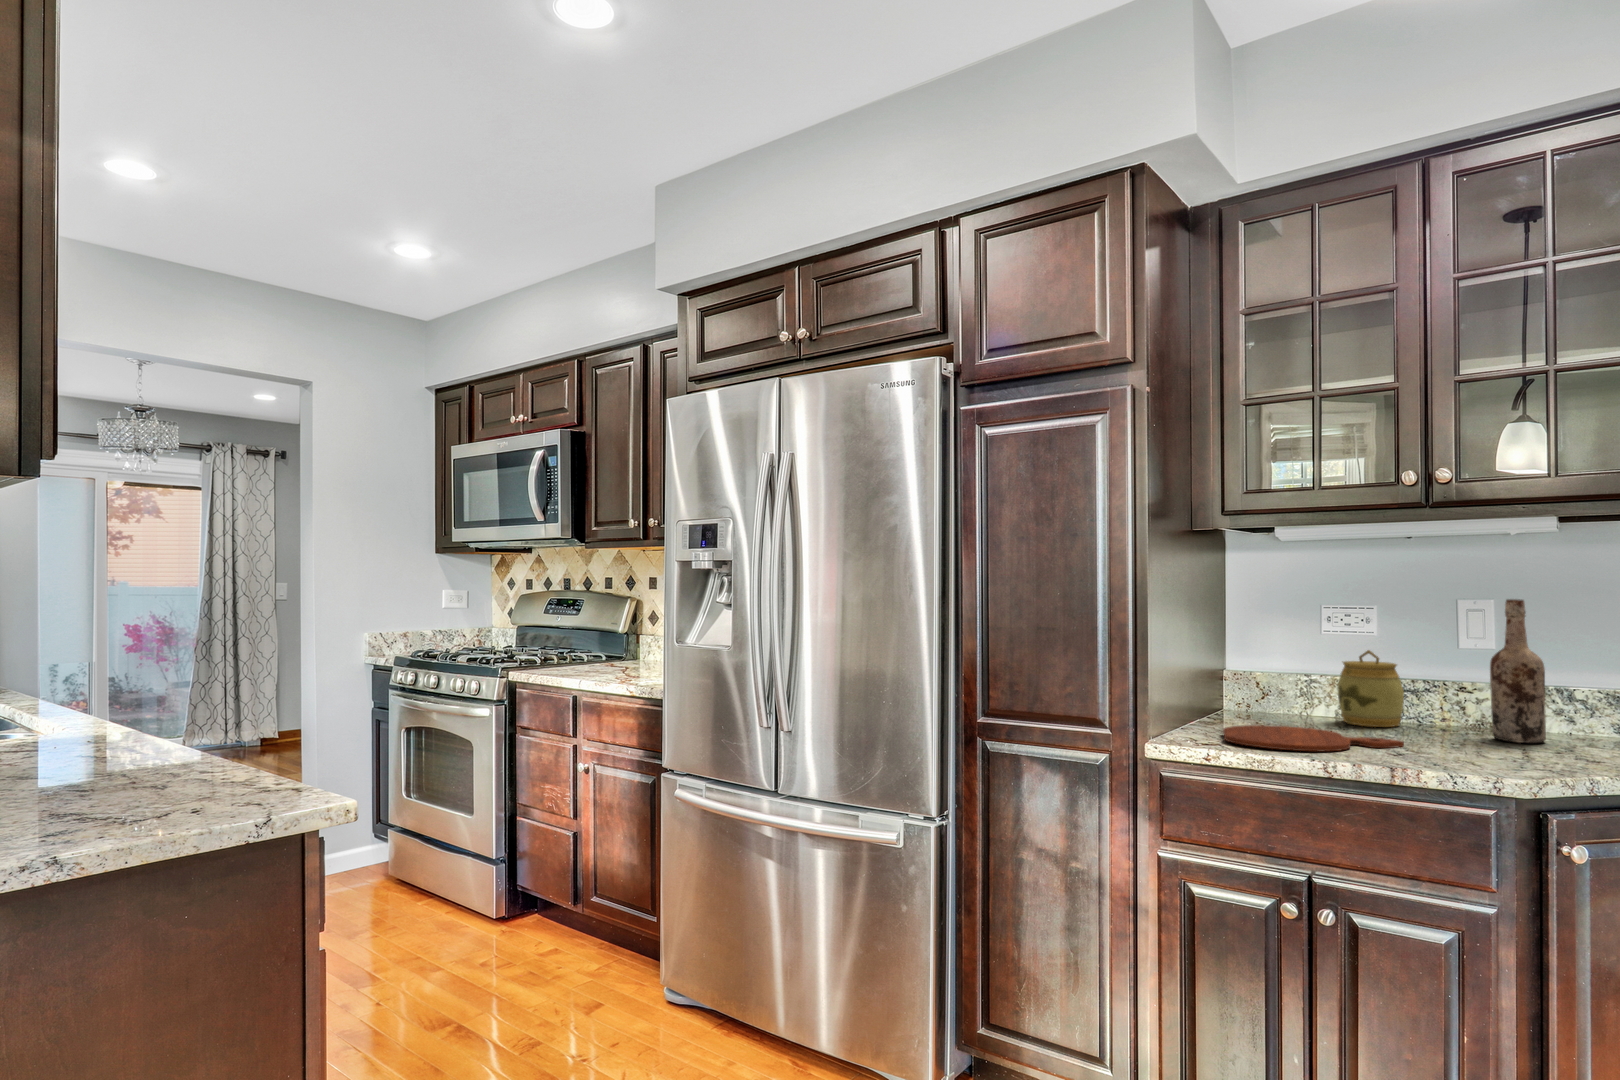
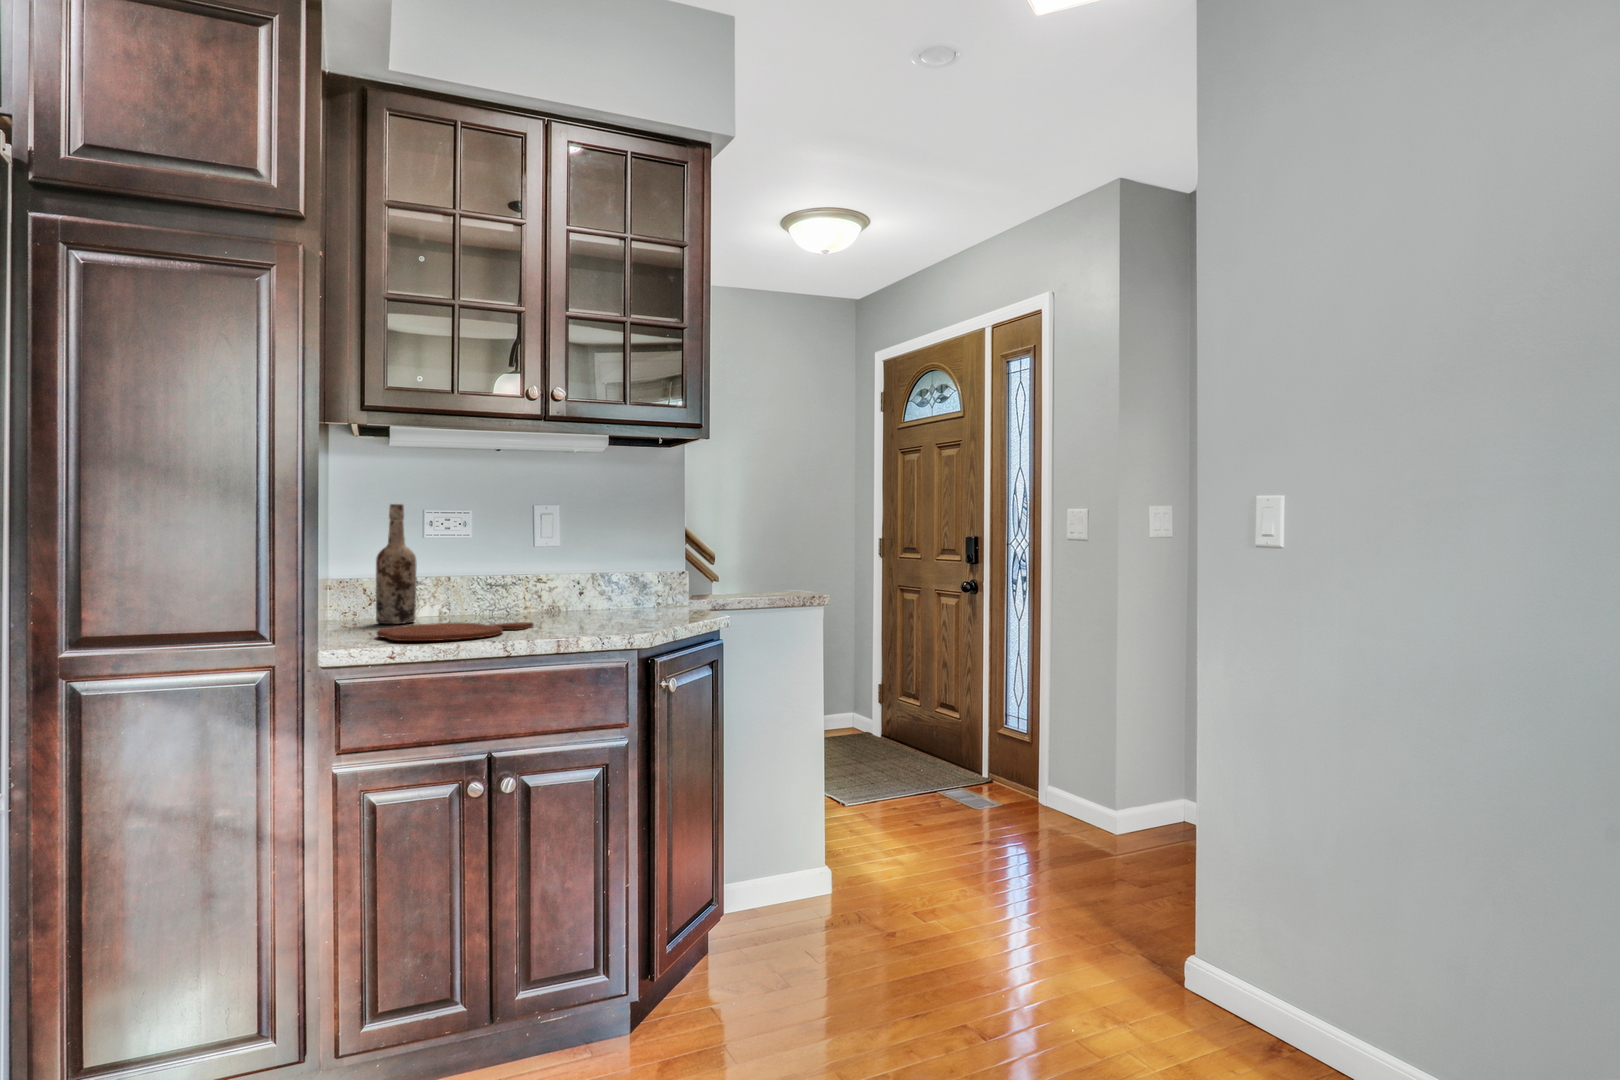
wine bottle: present [1490,599,1546,743] -> present [376,504,416,624]
jar: present [1338,650,1404,727] -> none [446,550,501,619]

